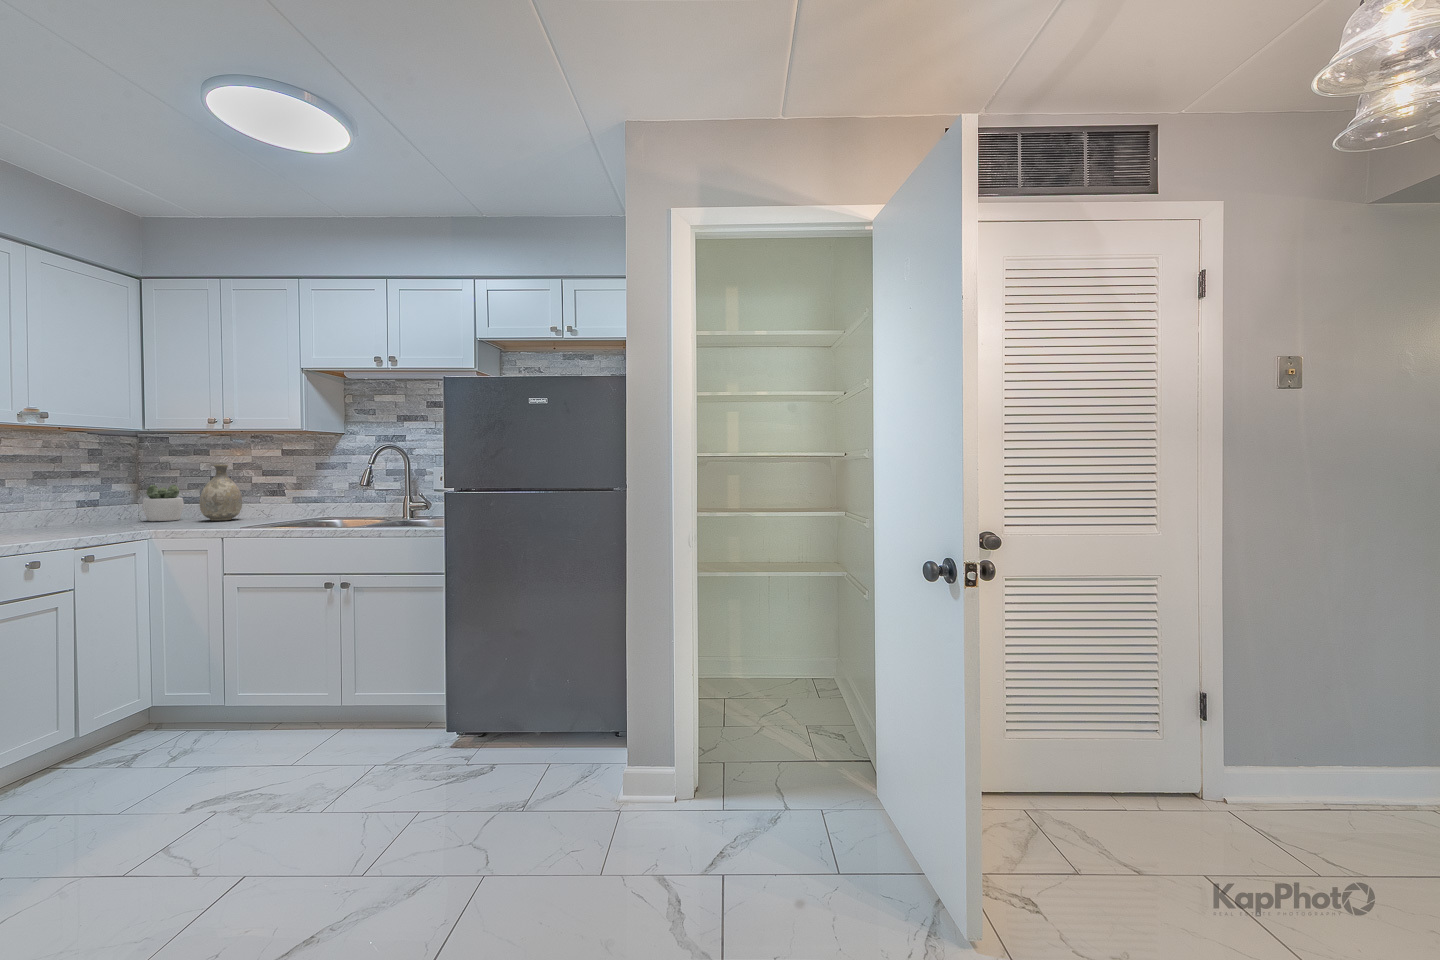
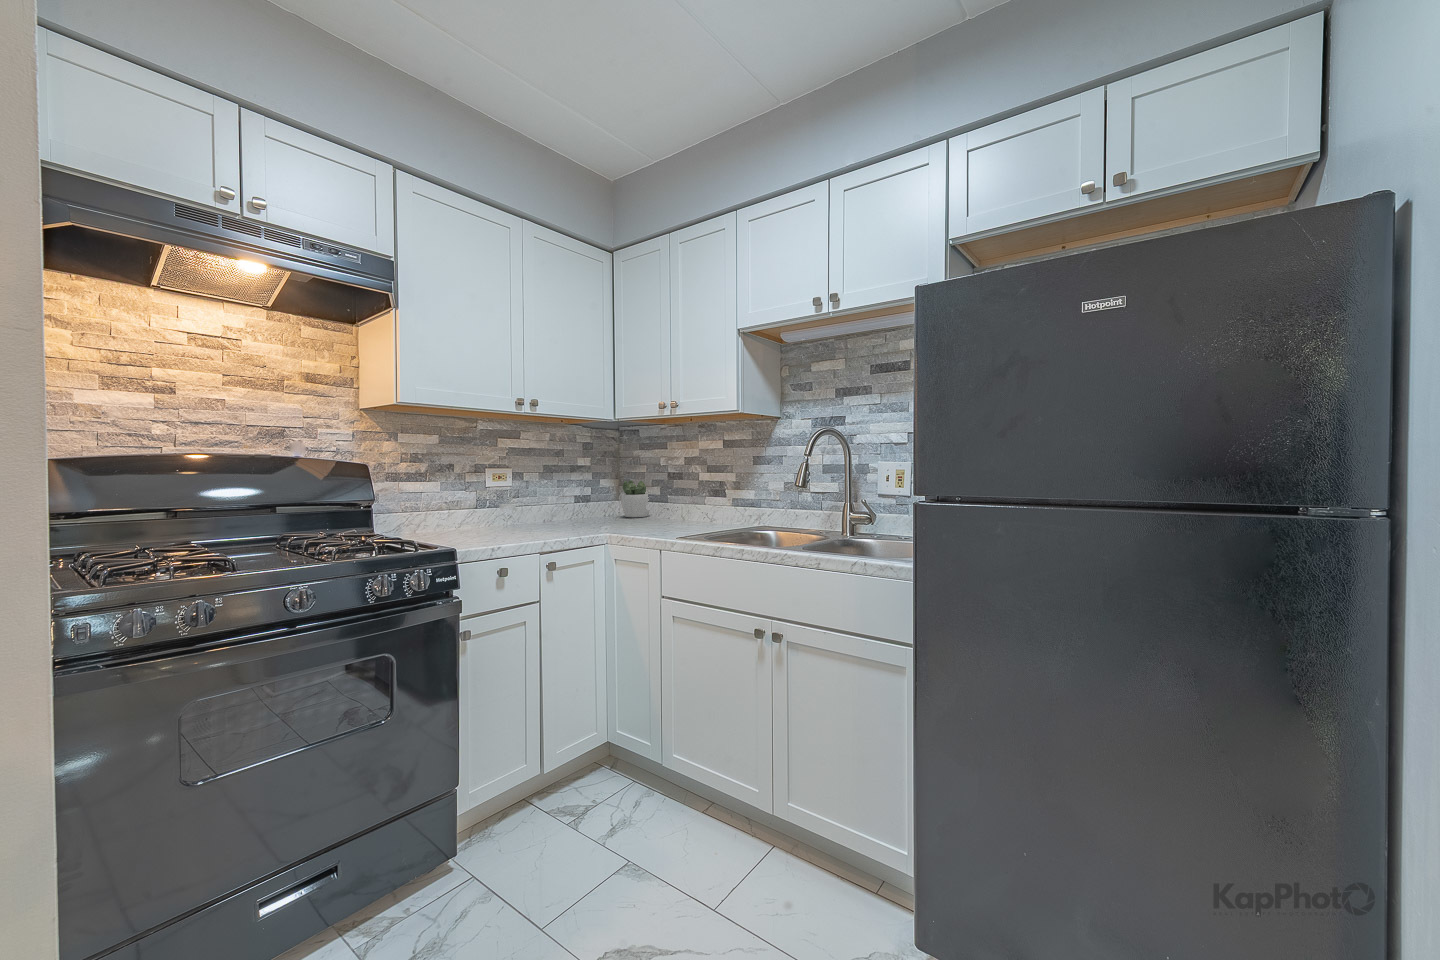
vase: present [200,465,242,521] -> none [656,460,692,520]

